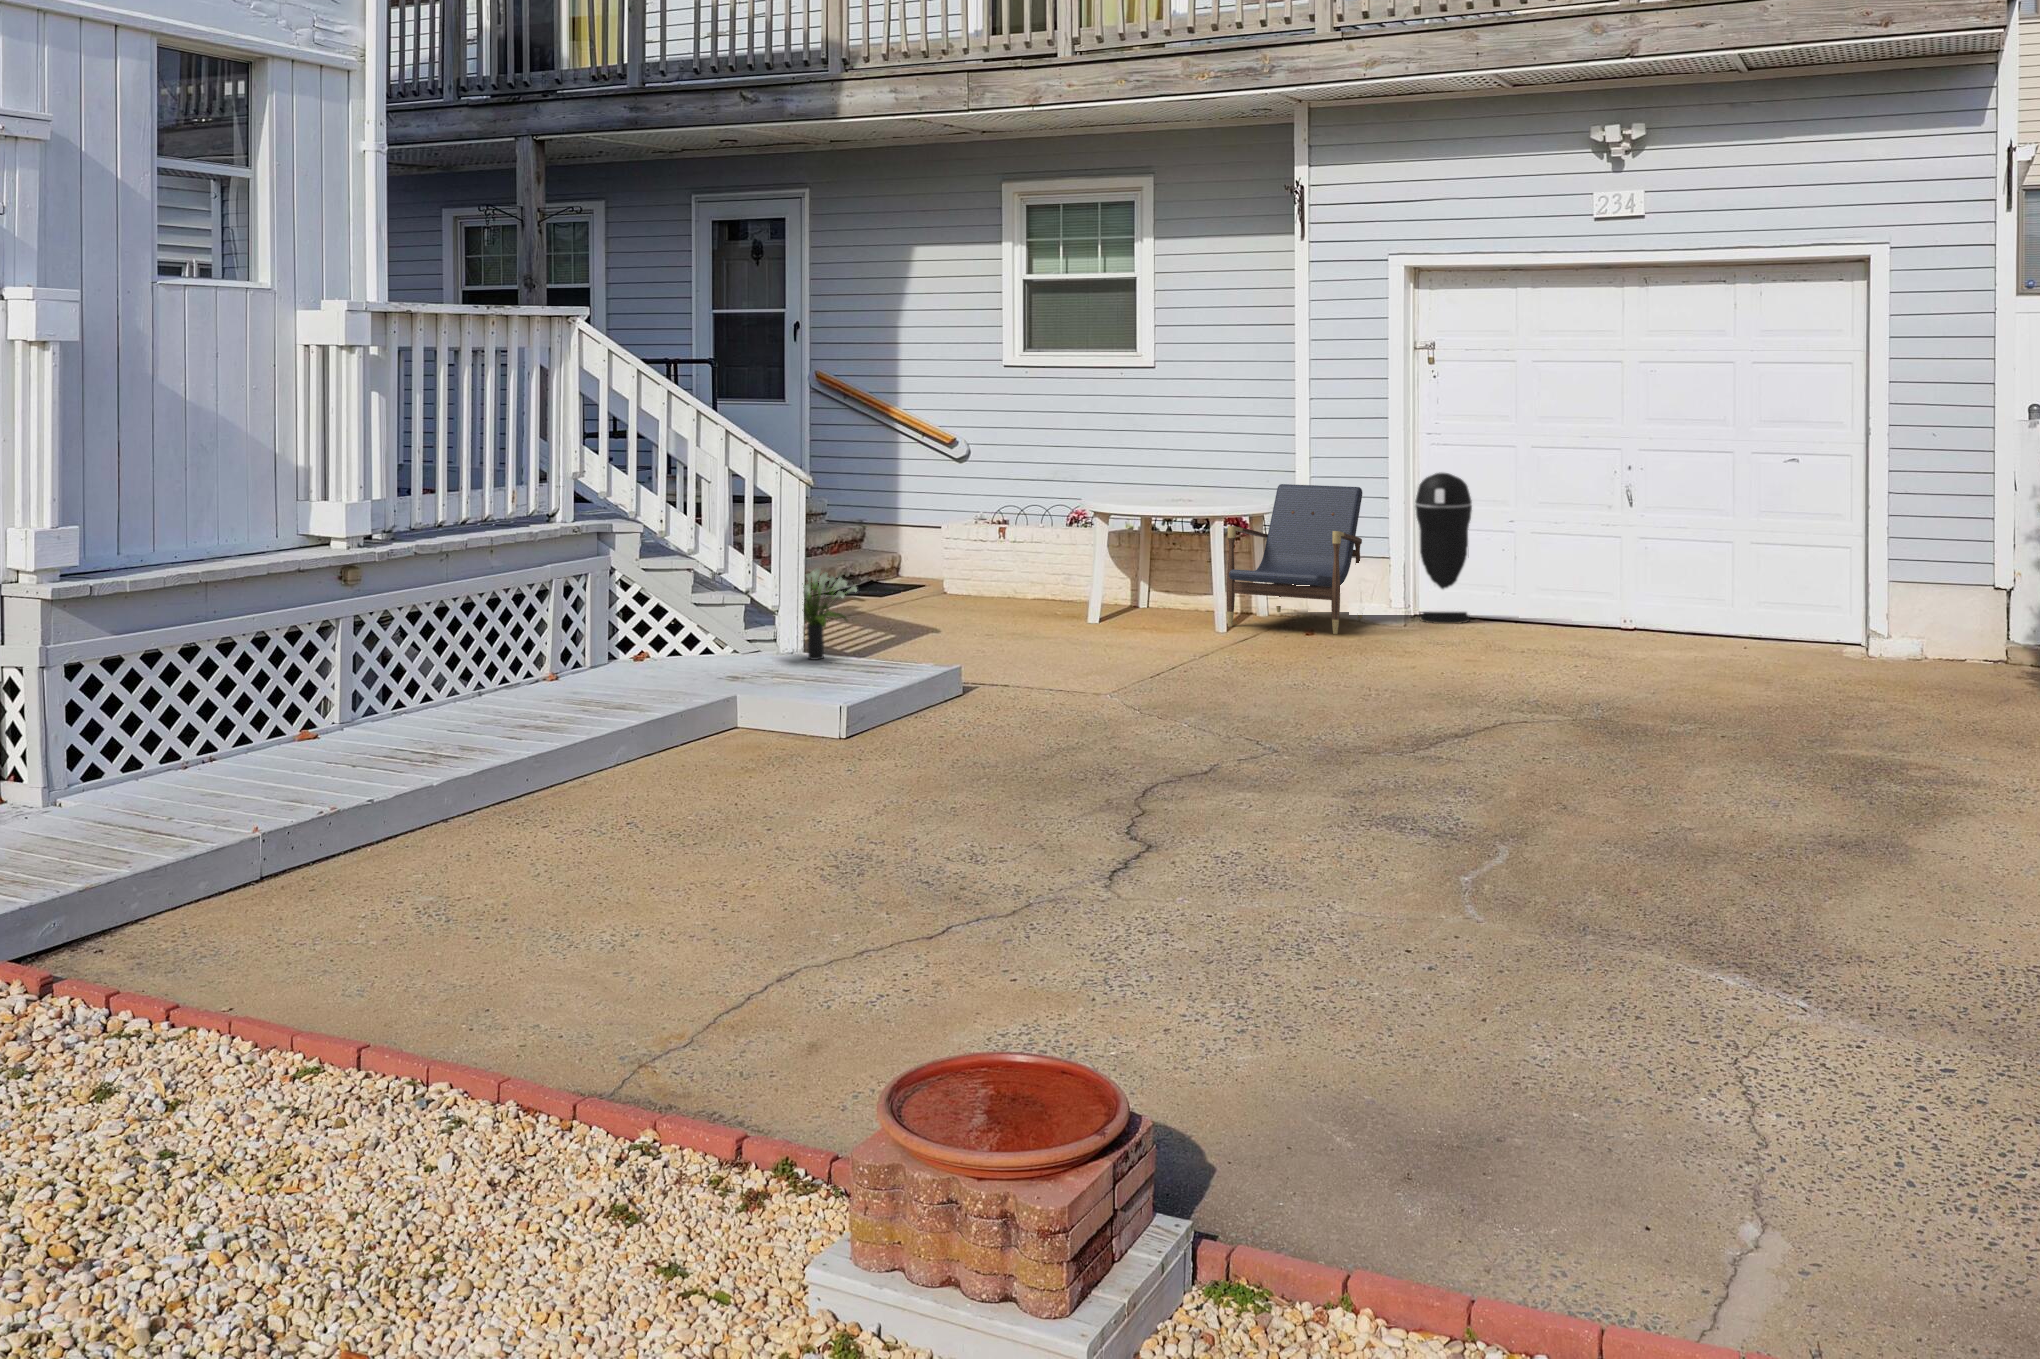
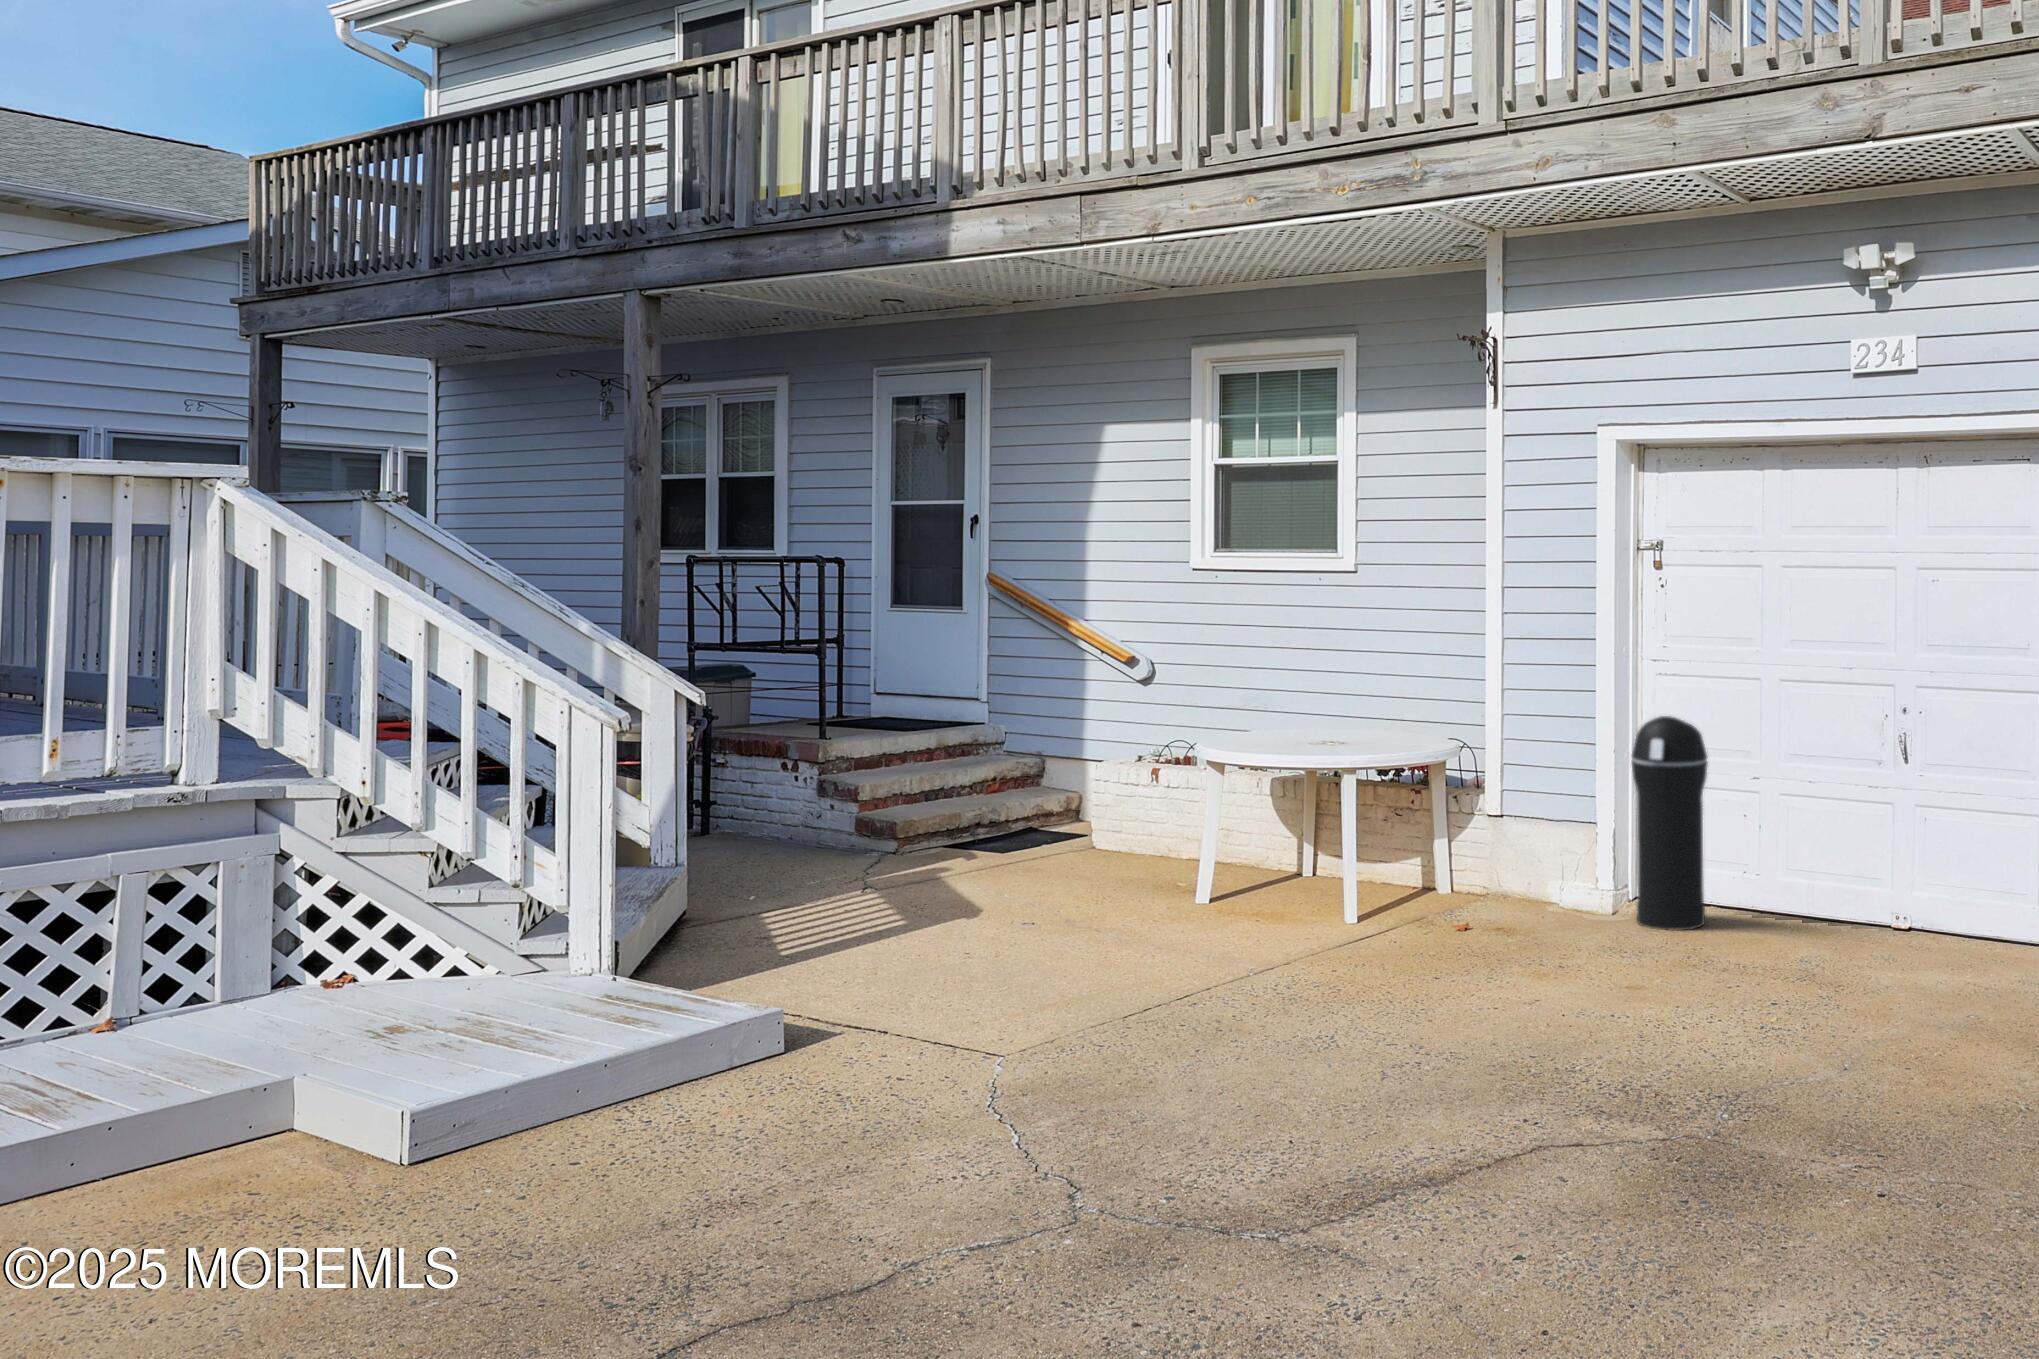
lounge chair: present [1226,484,1362,634] -> none [1363,724,1566,945]
potted plant: present [802,568,857,660] -> none [670,829,799,962]

